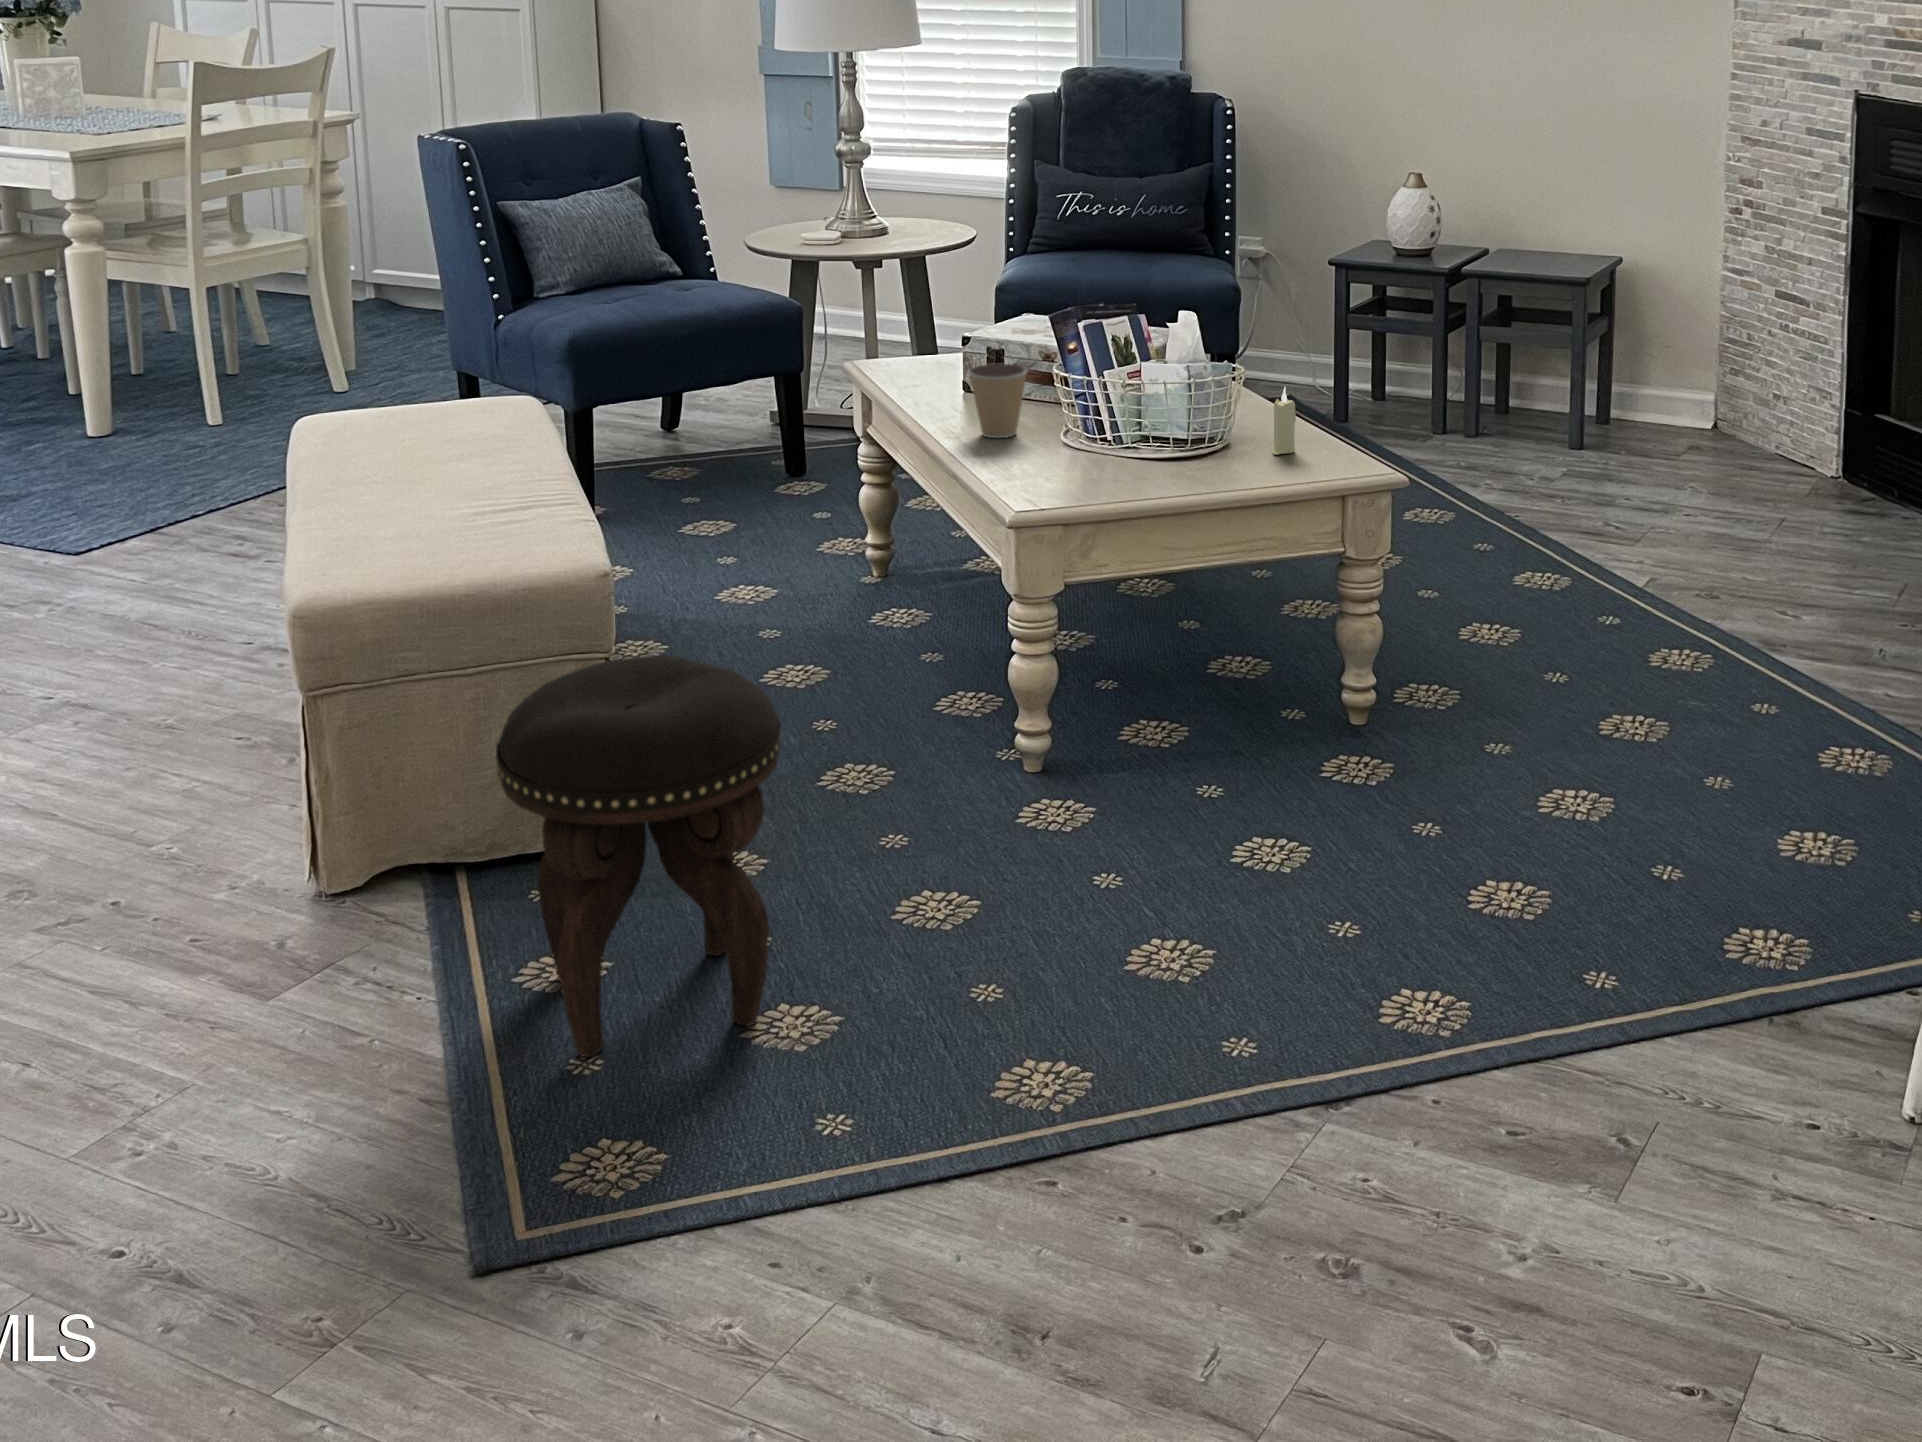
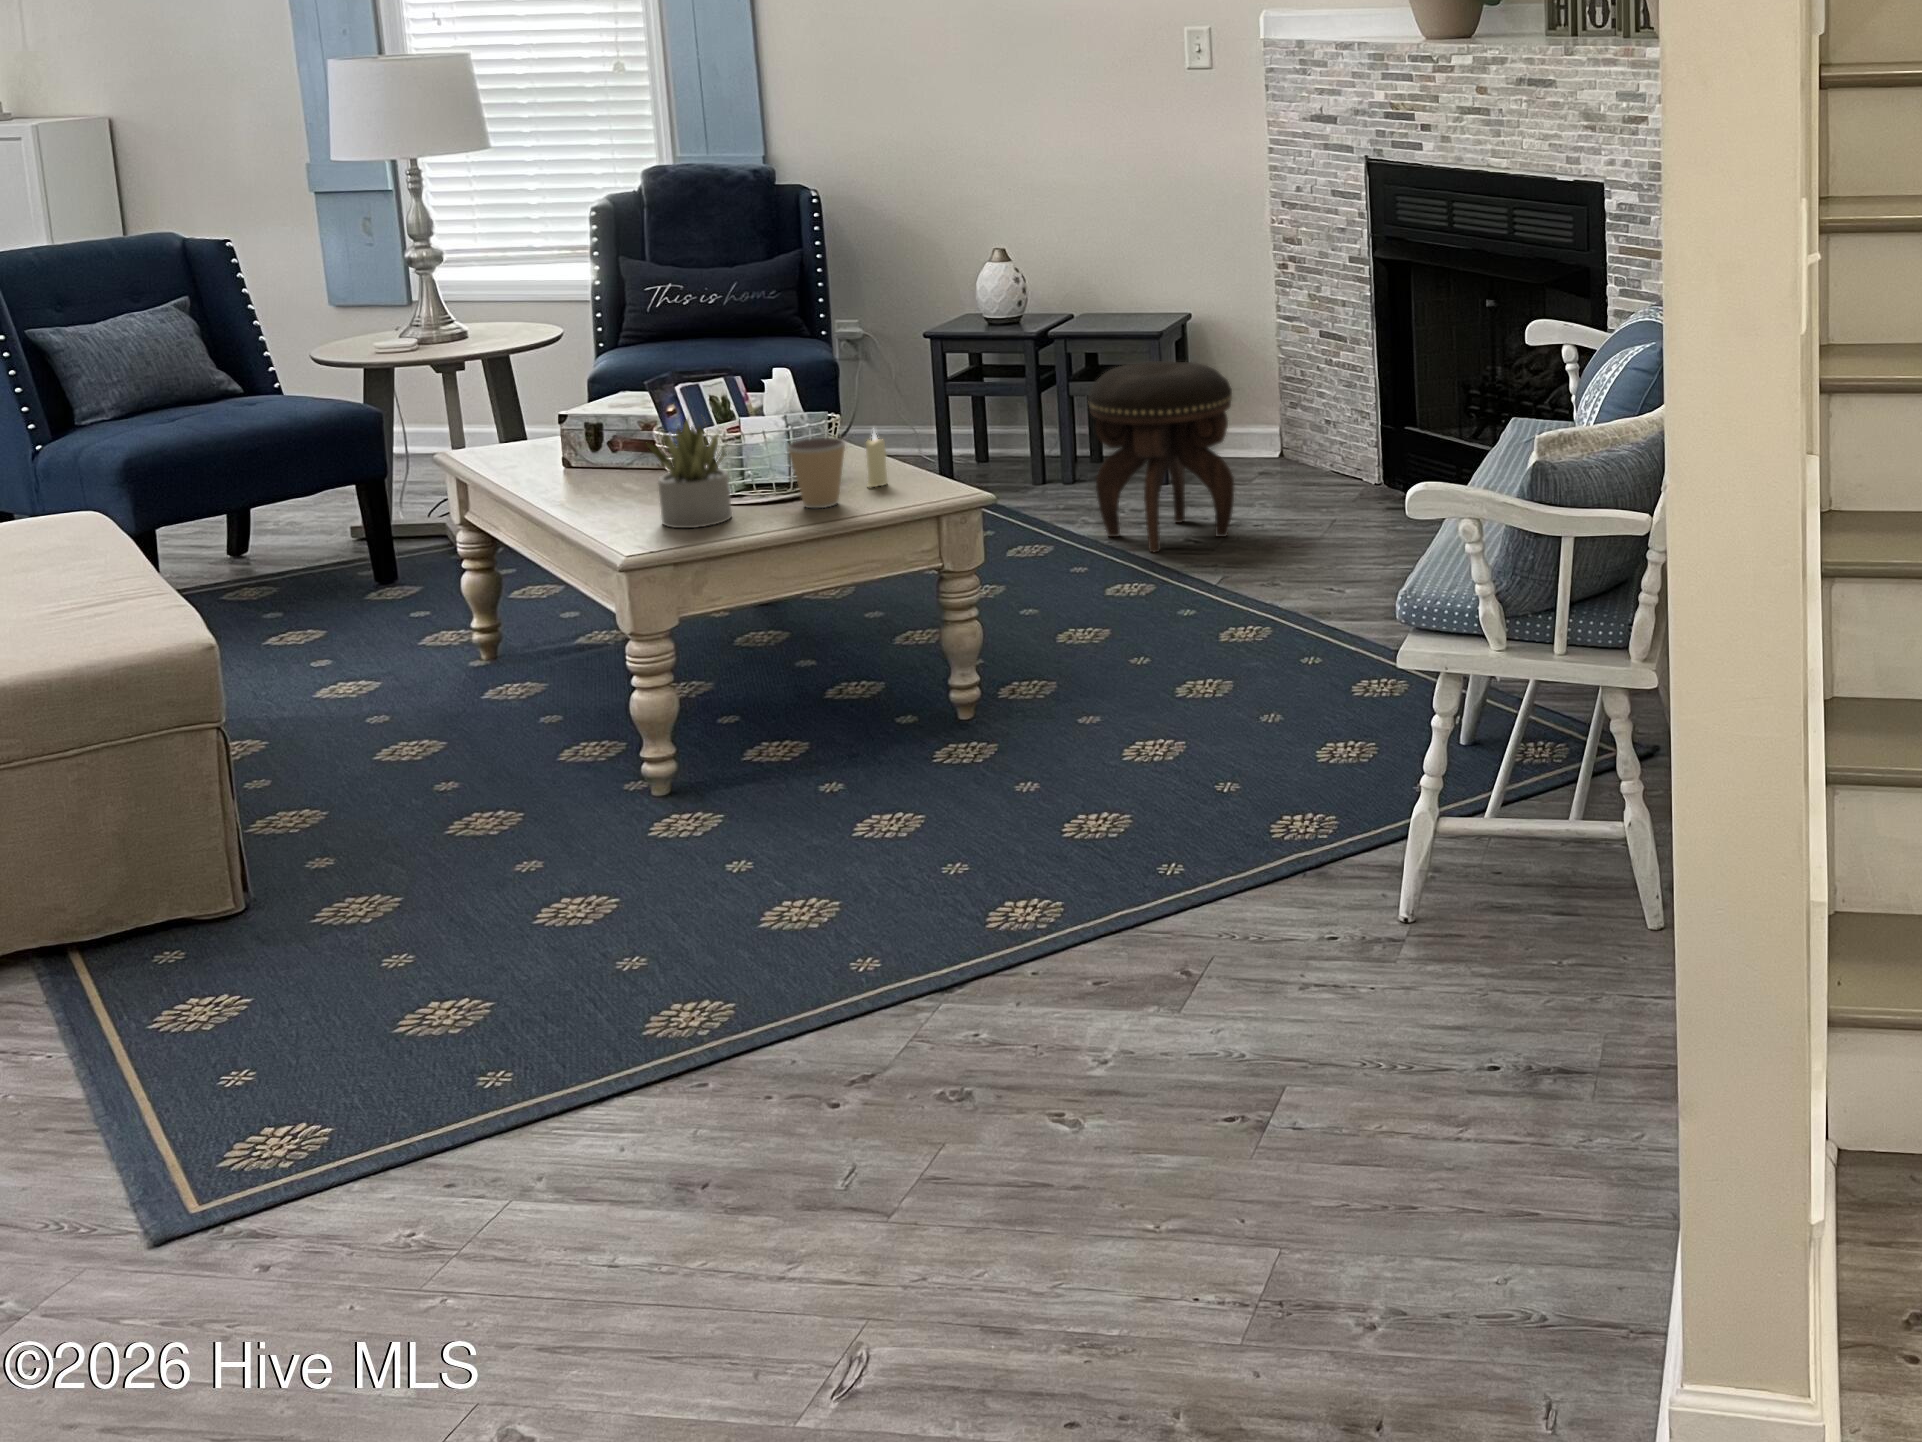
succulent plant: none [1042,360,1134,486] -> present [646,419,732,528]
coffee cup: present [968,364,1027,438] -> present [788,438,845,508]
footstool: present [496,656,781,1057] -> present [1088,361,1234,552]

